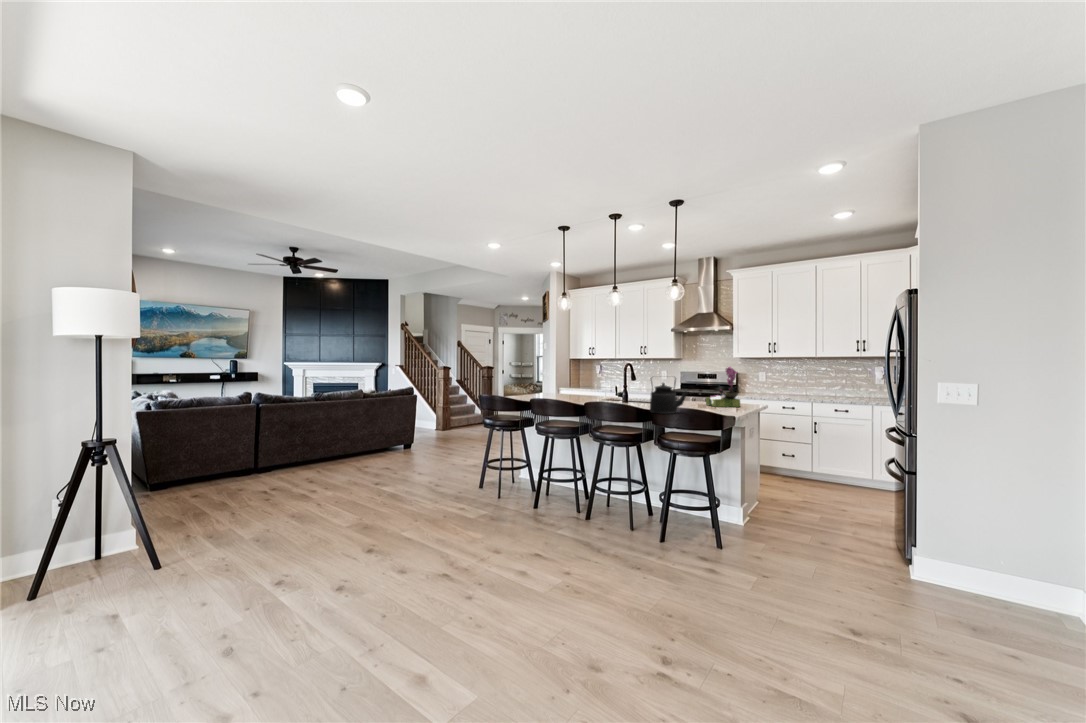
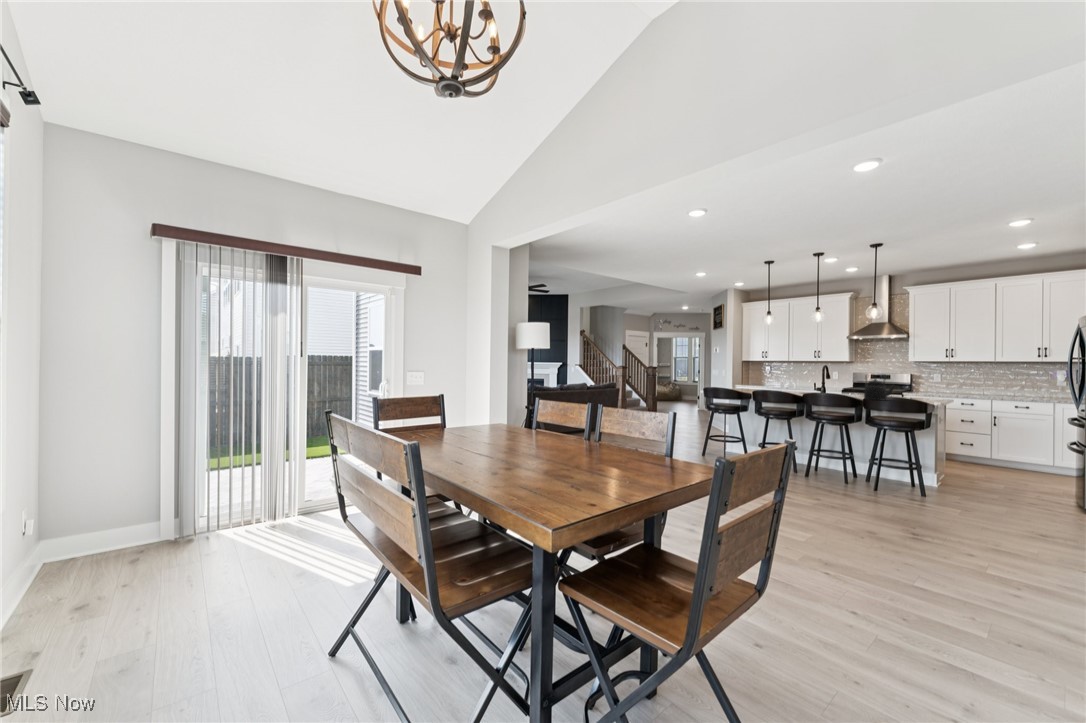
flower arrangement: present [706,367,740,407] -> none [898,368,932,399]

